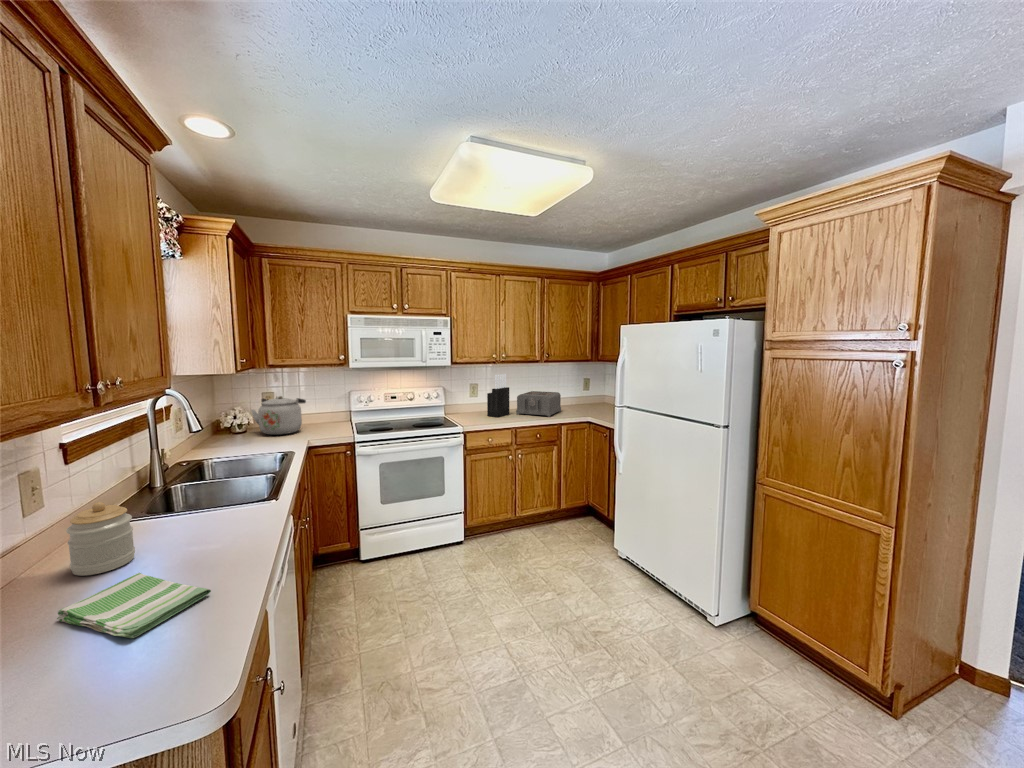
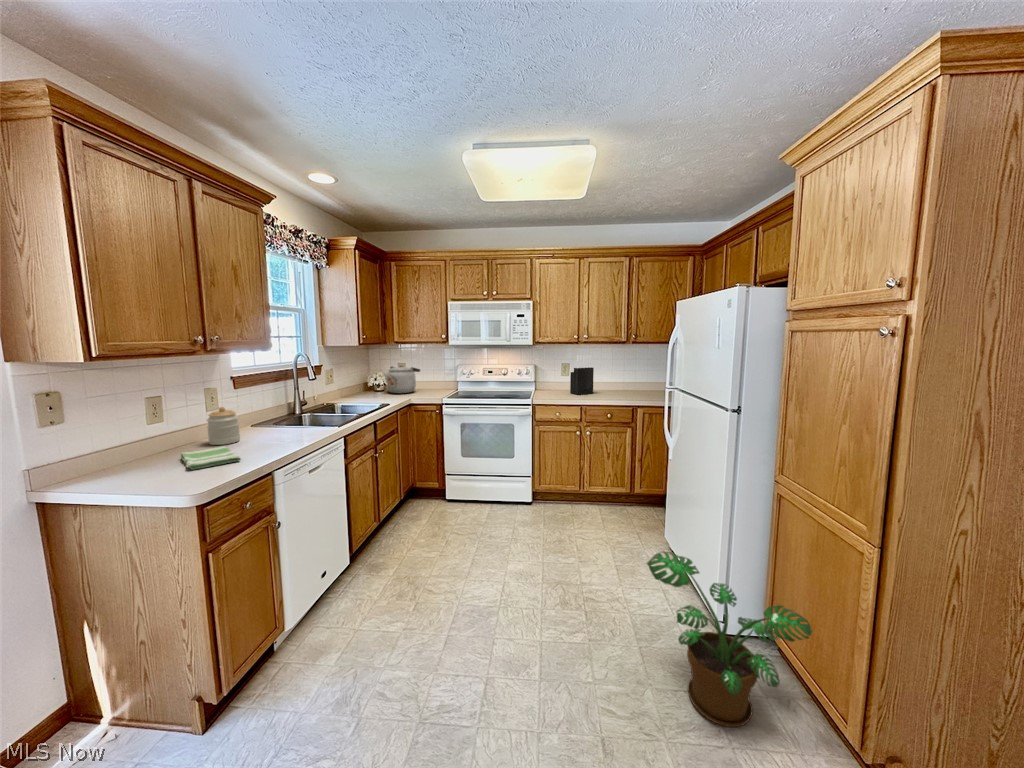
toaster: present [516,391,561,417] -> none [600,373,650,398]
potted plant: none [678,568,837,717] -> present [647,551,812,727]

